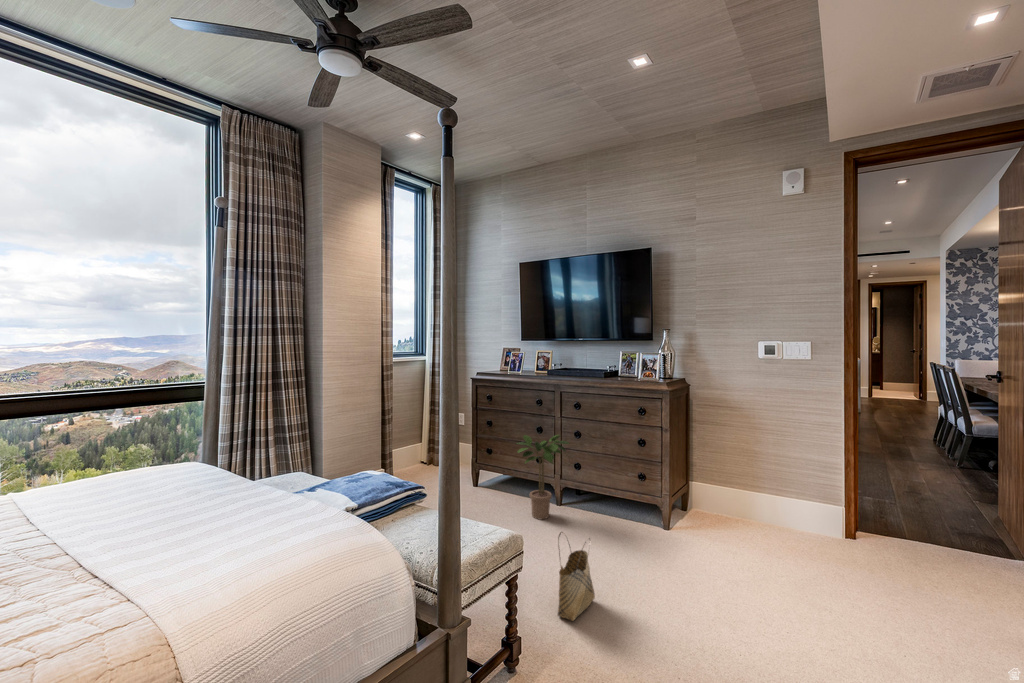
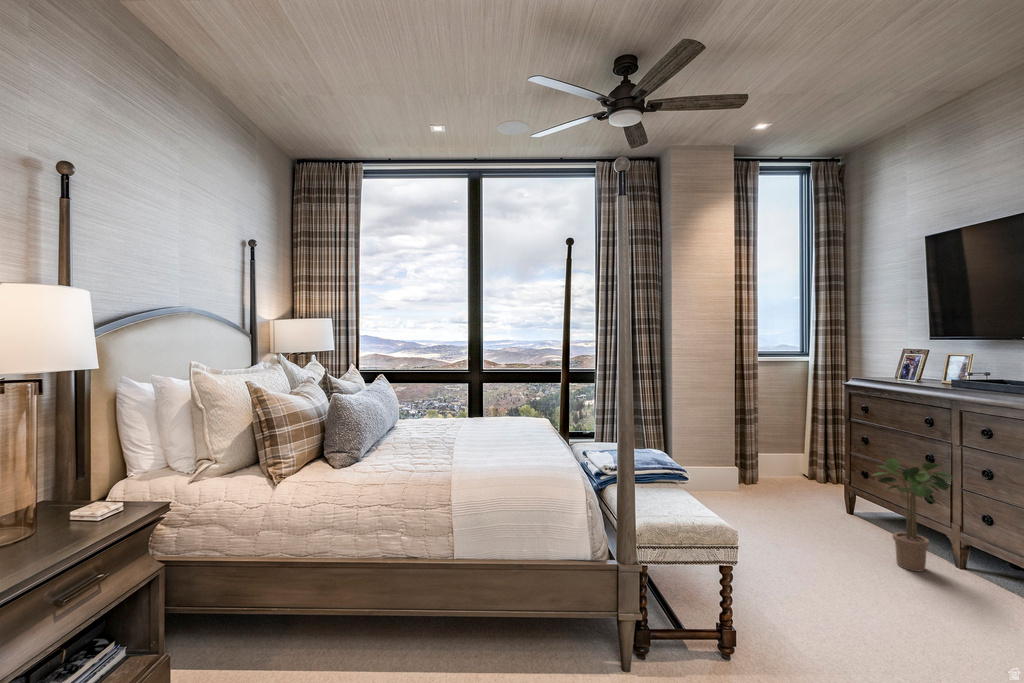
woven basket: present [558,532,595,621] -> none [825,553,894,652]

